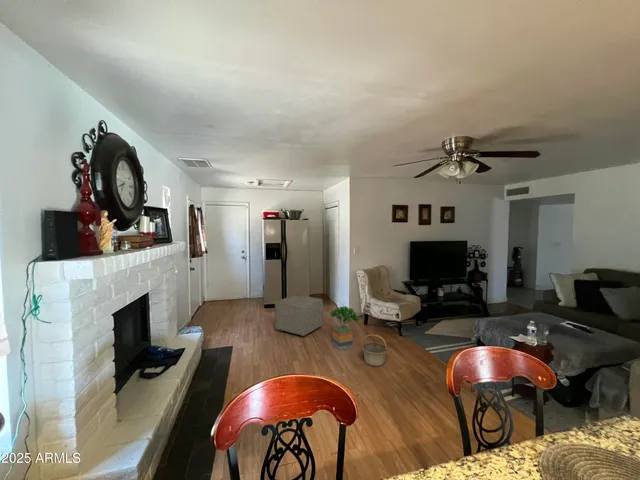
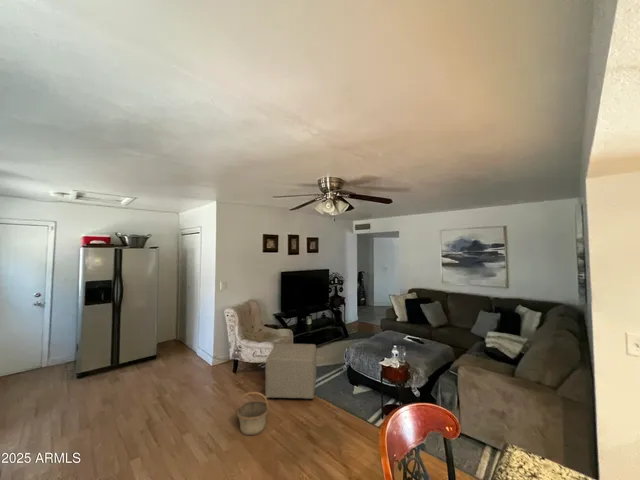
ottoman: present [275,295,323,336] -> present [265,344,317,399]
potted tree: present [330,306,359,350] -> none [189,359,232,423]

